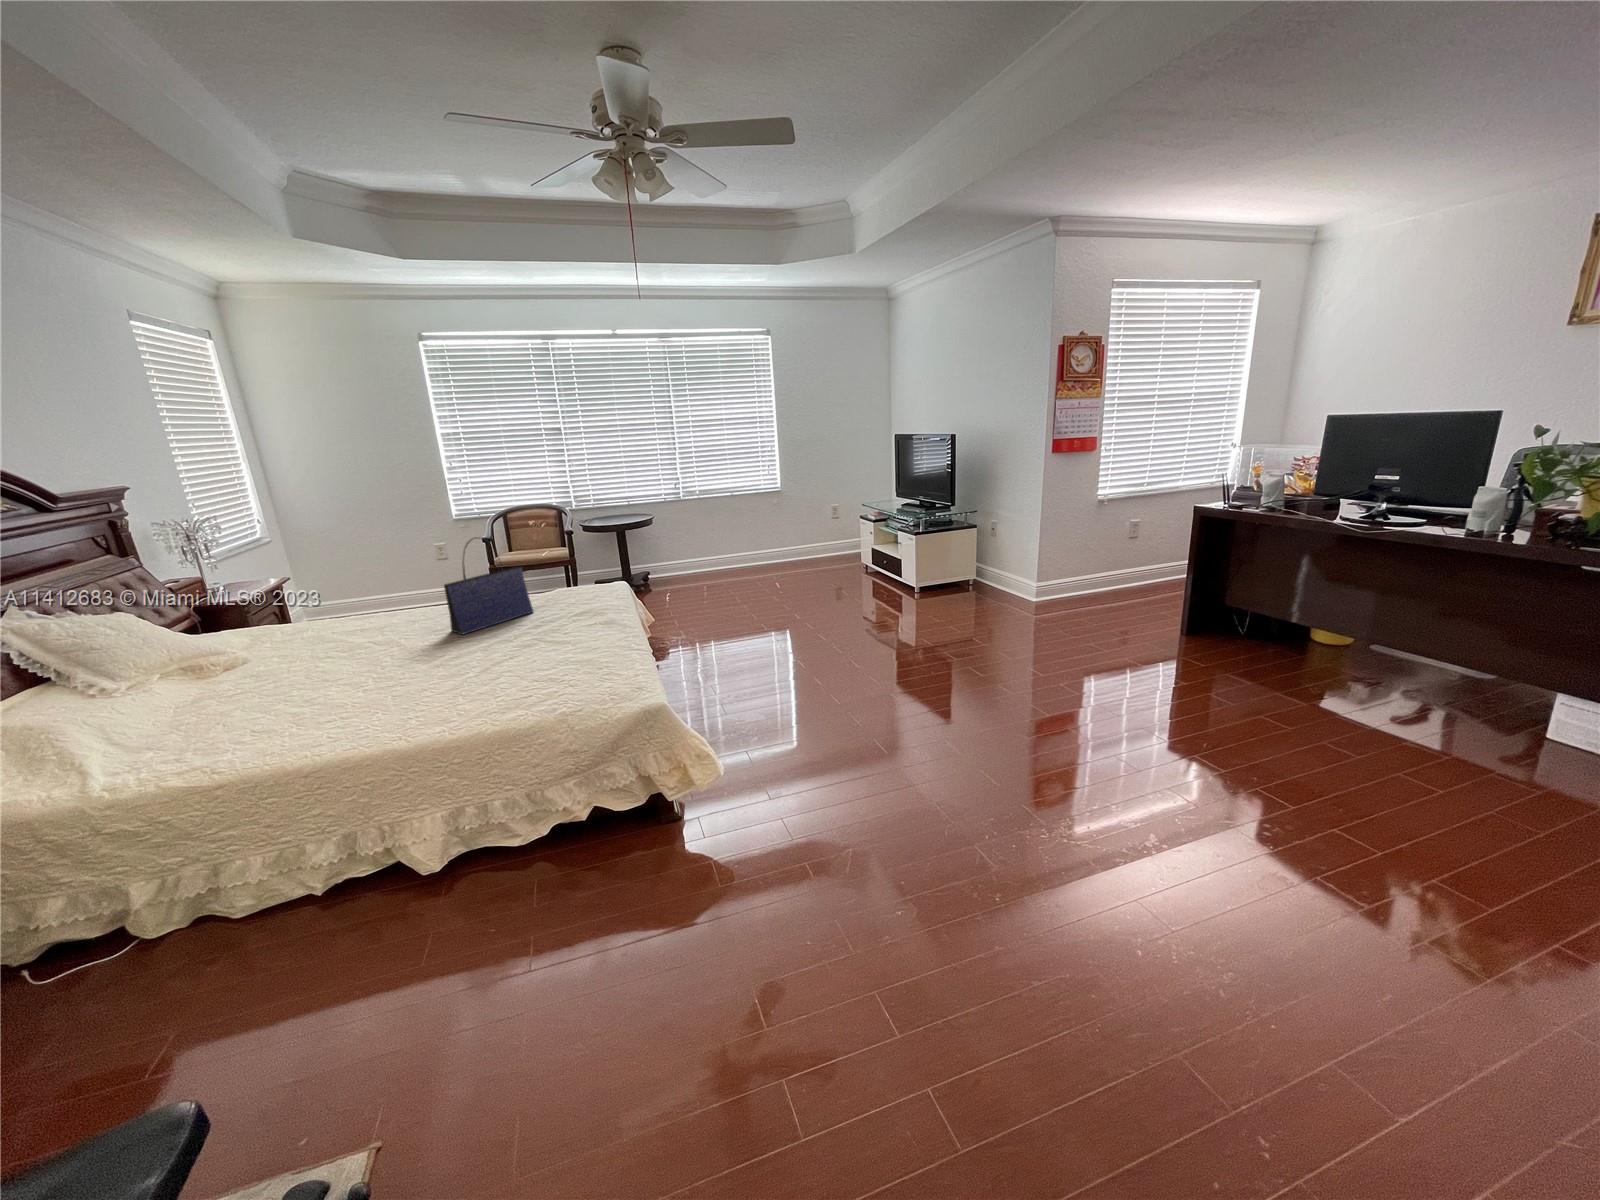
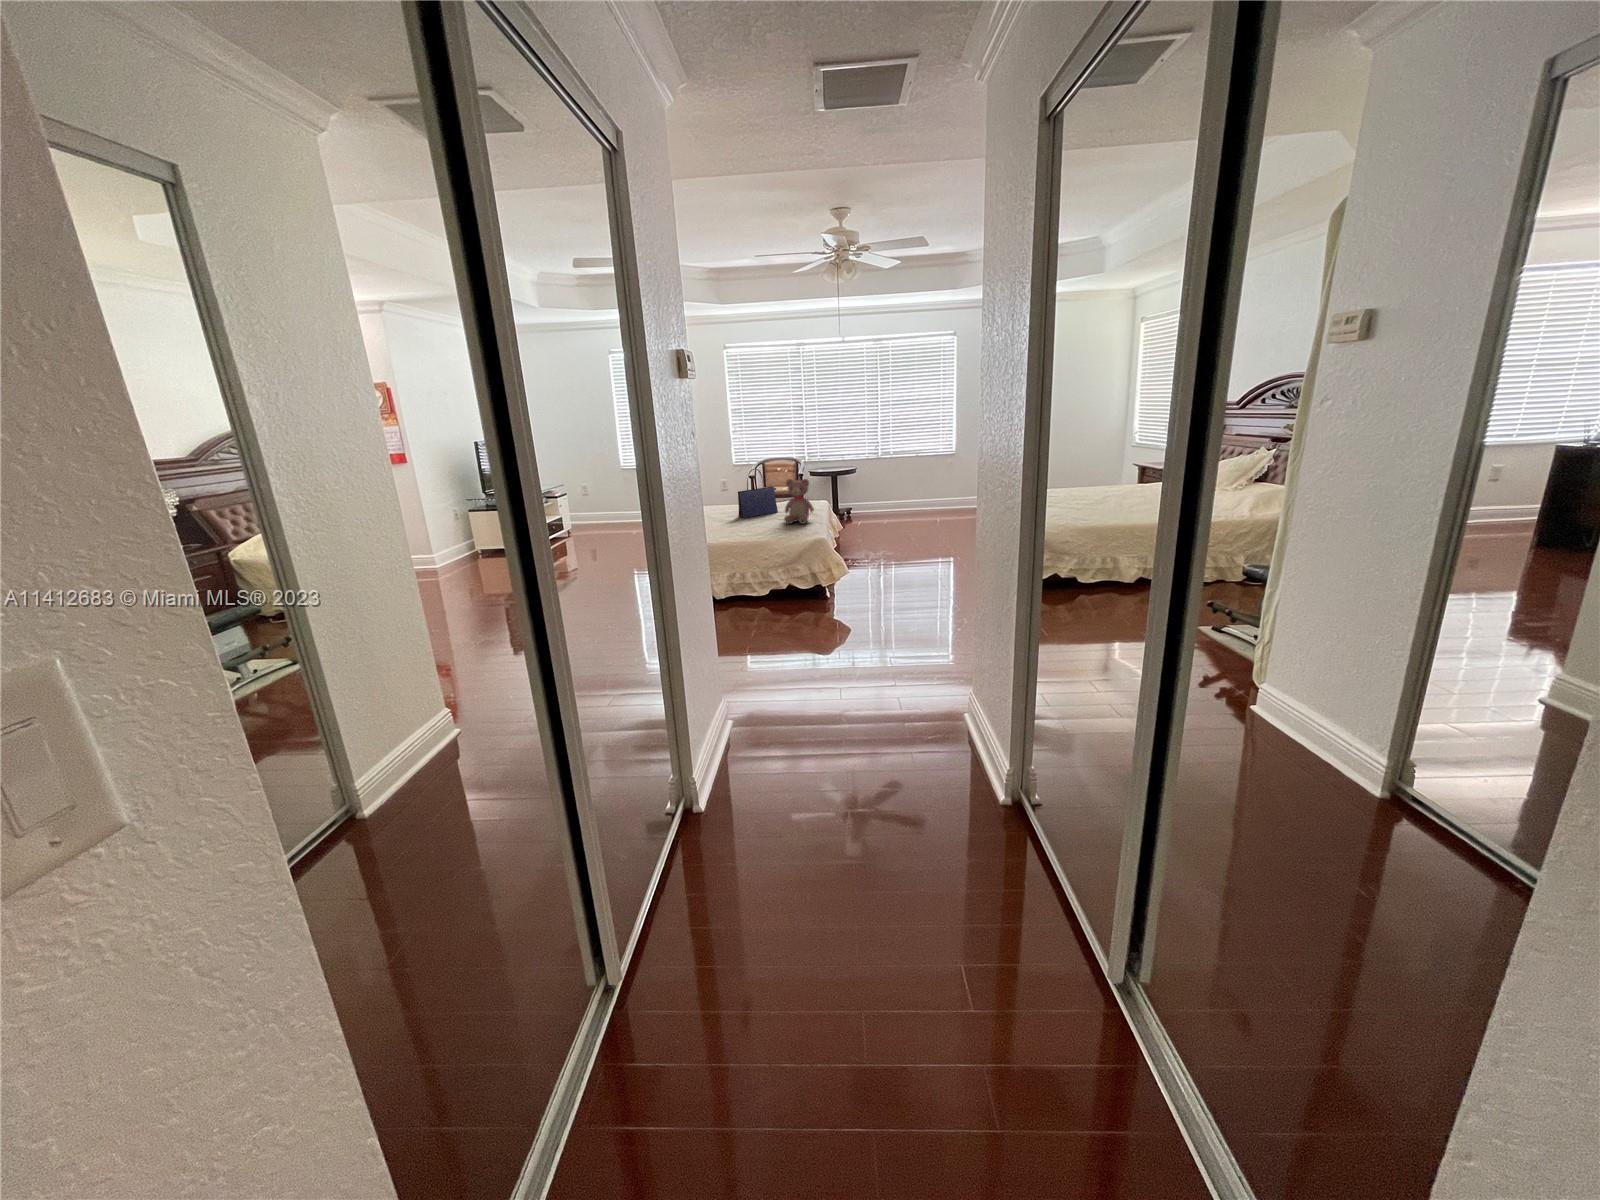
teddy bear: none [544,553,606,644] -> present [784,479,814,524]

